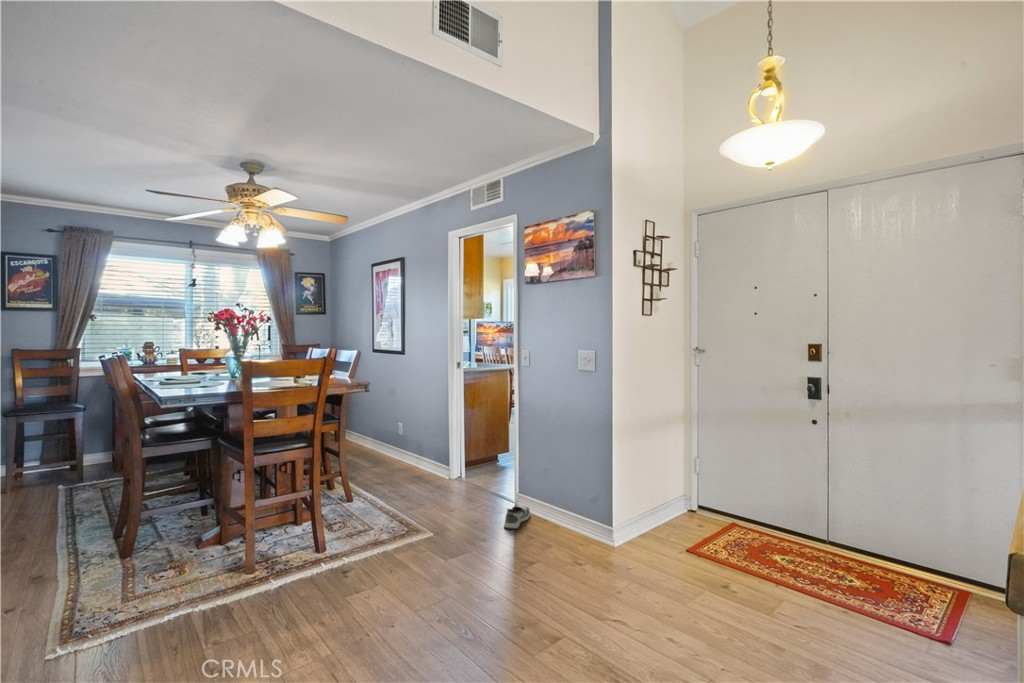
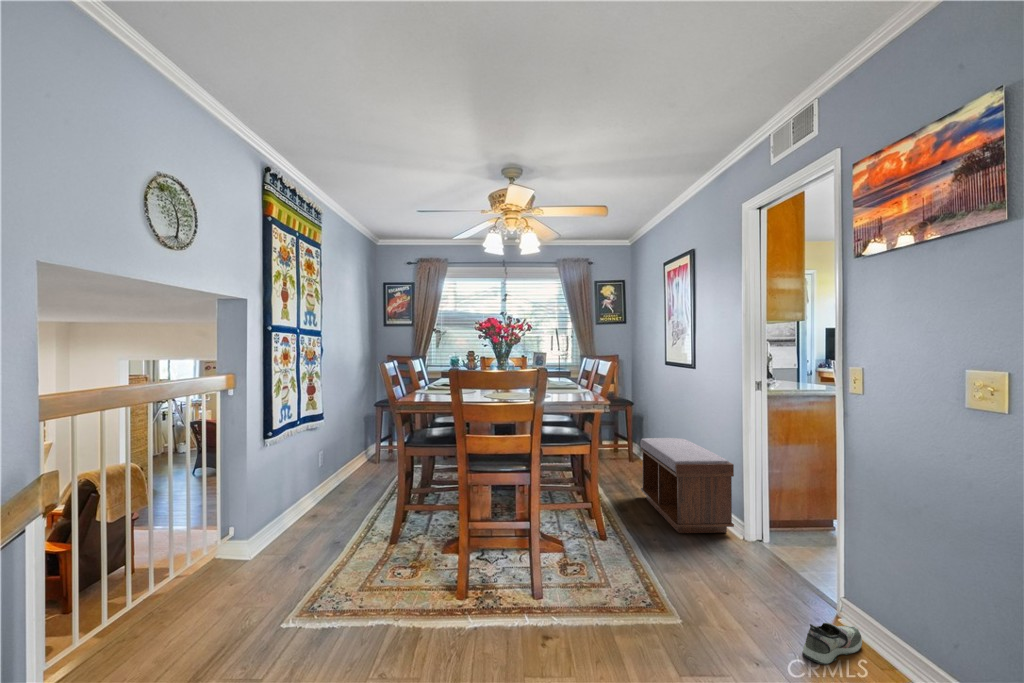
bench: none [363,413,443,485] -> present [640,438,734,533]

